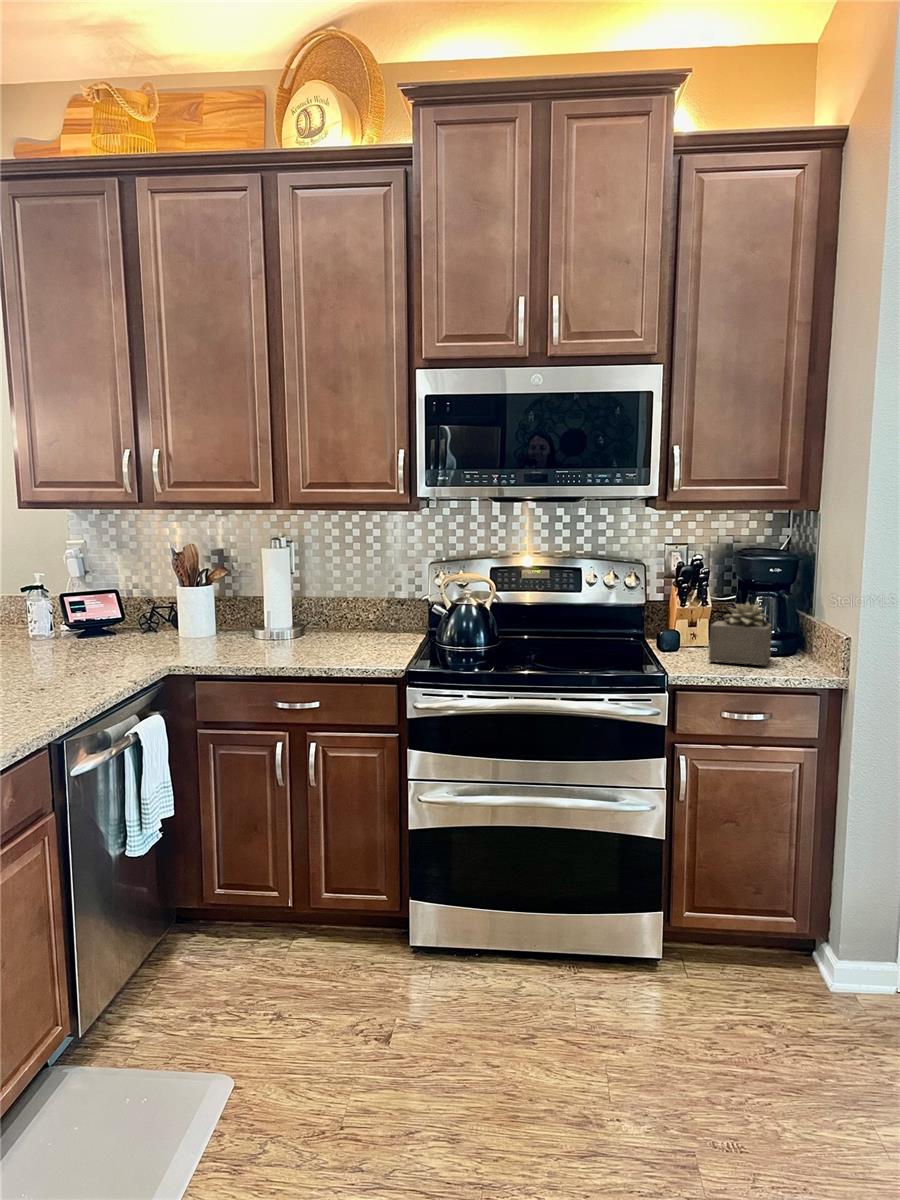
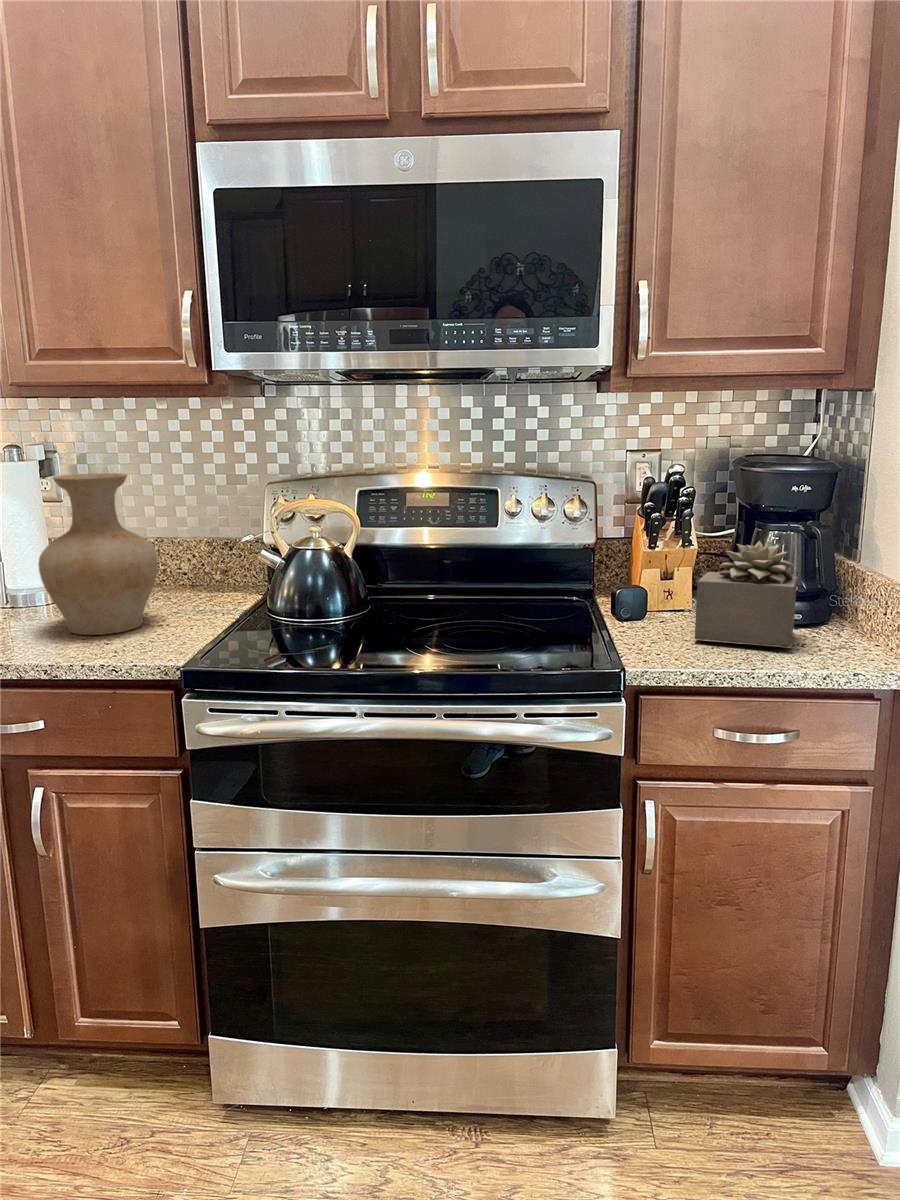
vase: none [305,556,374,654] -> present [38,473,158,635]

